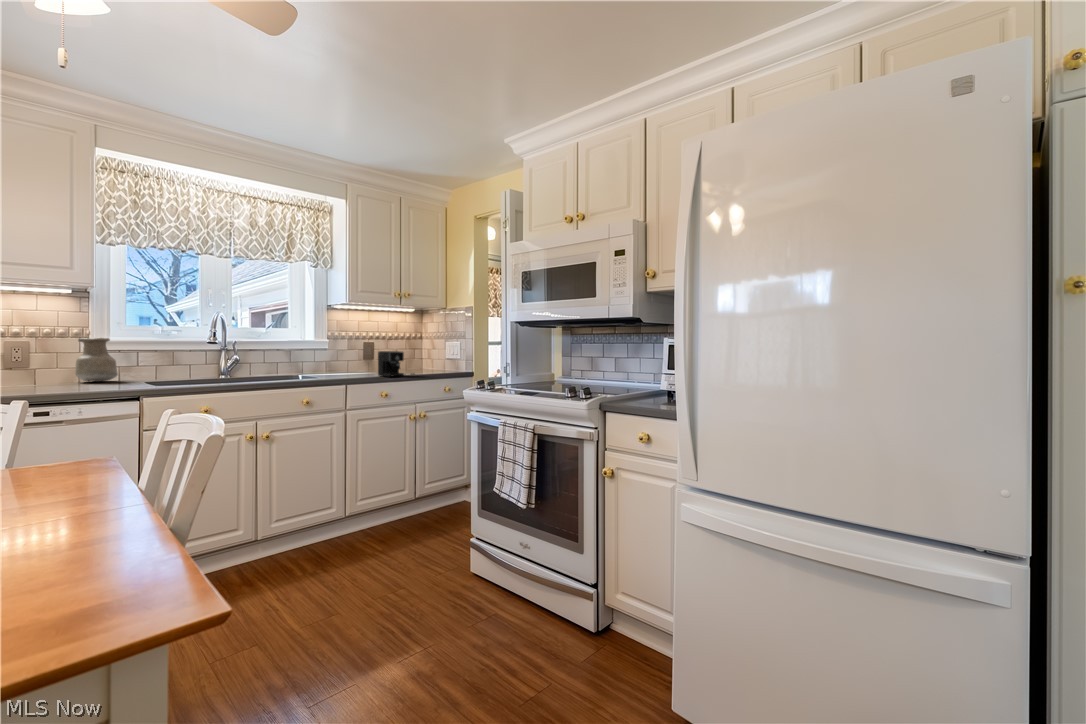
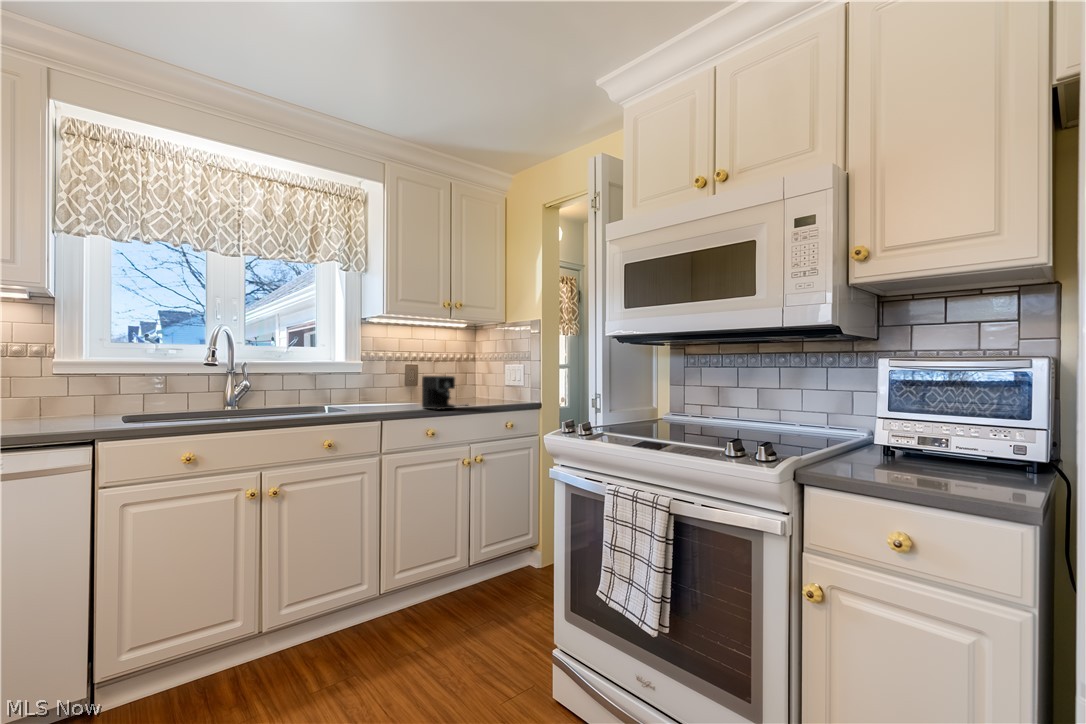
vase: present [75,338,118,382] -> none [29,359,86,417]

